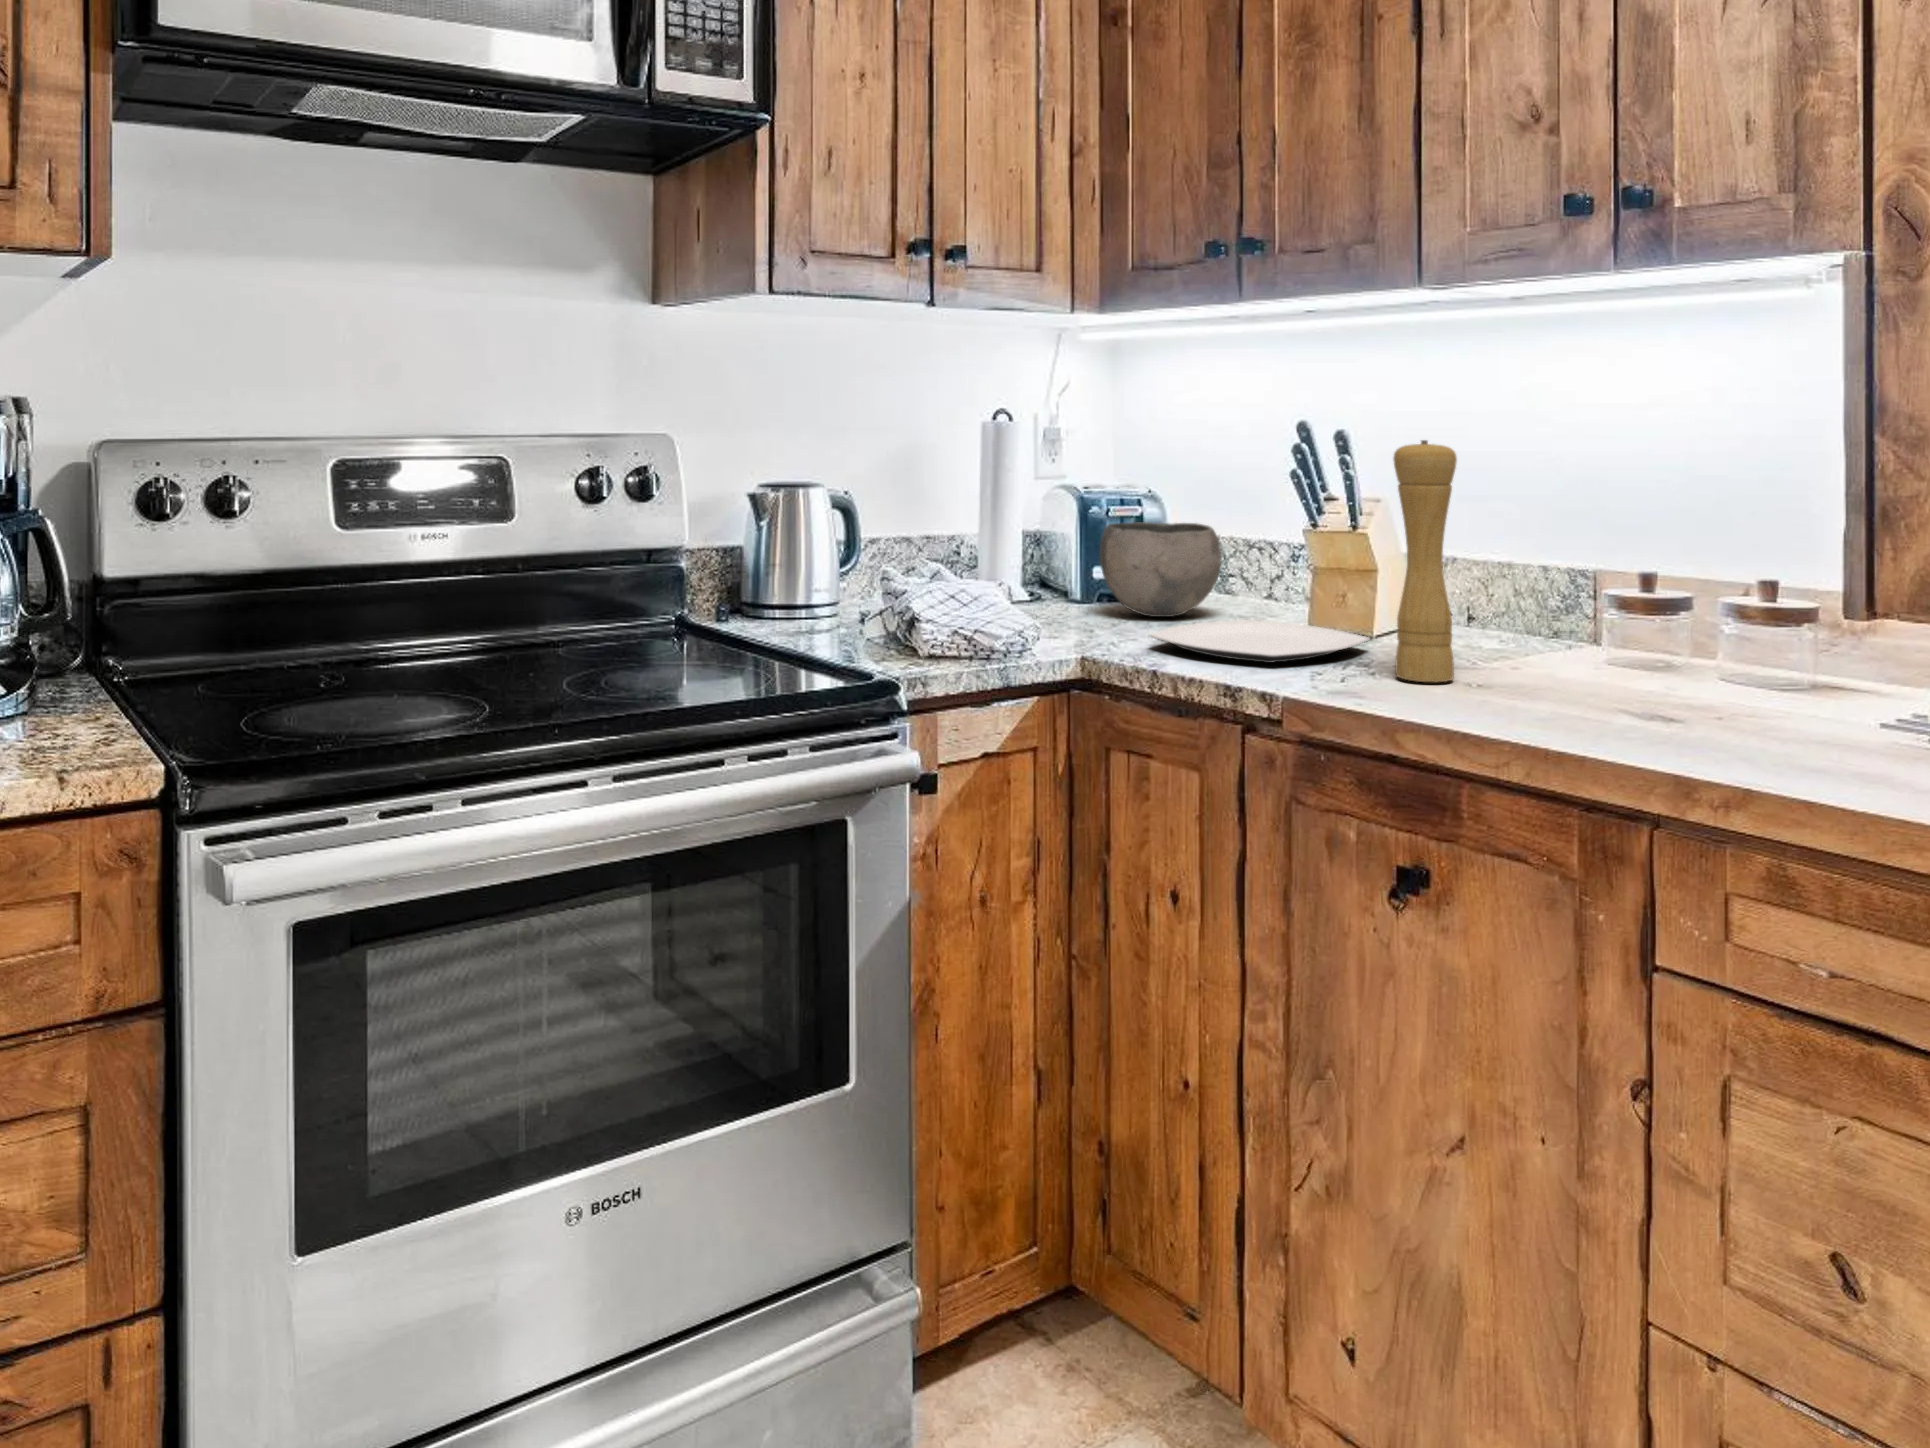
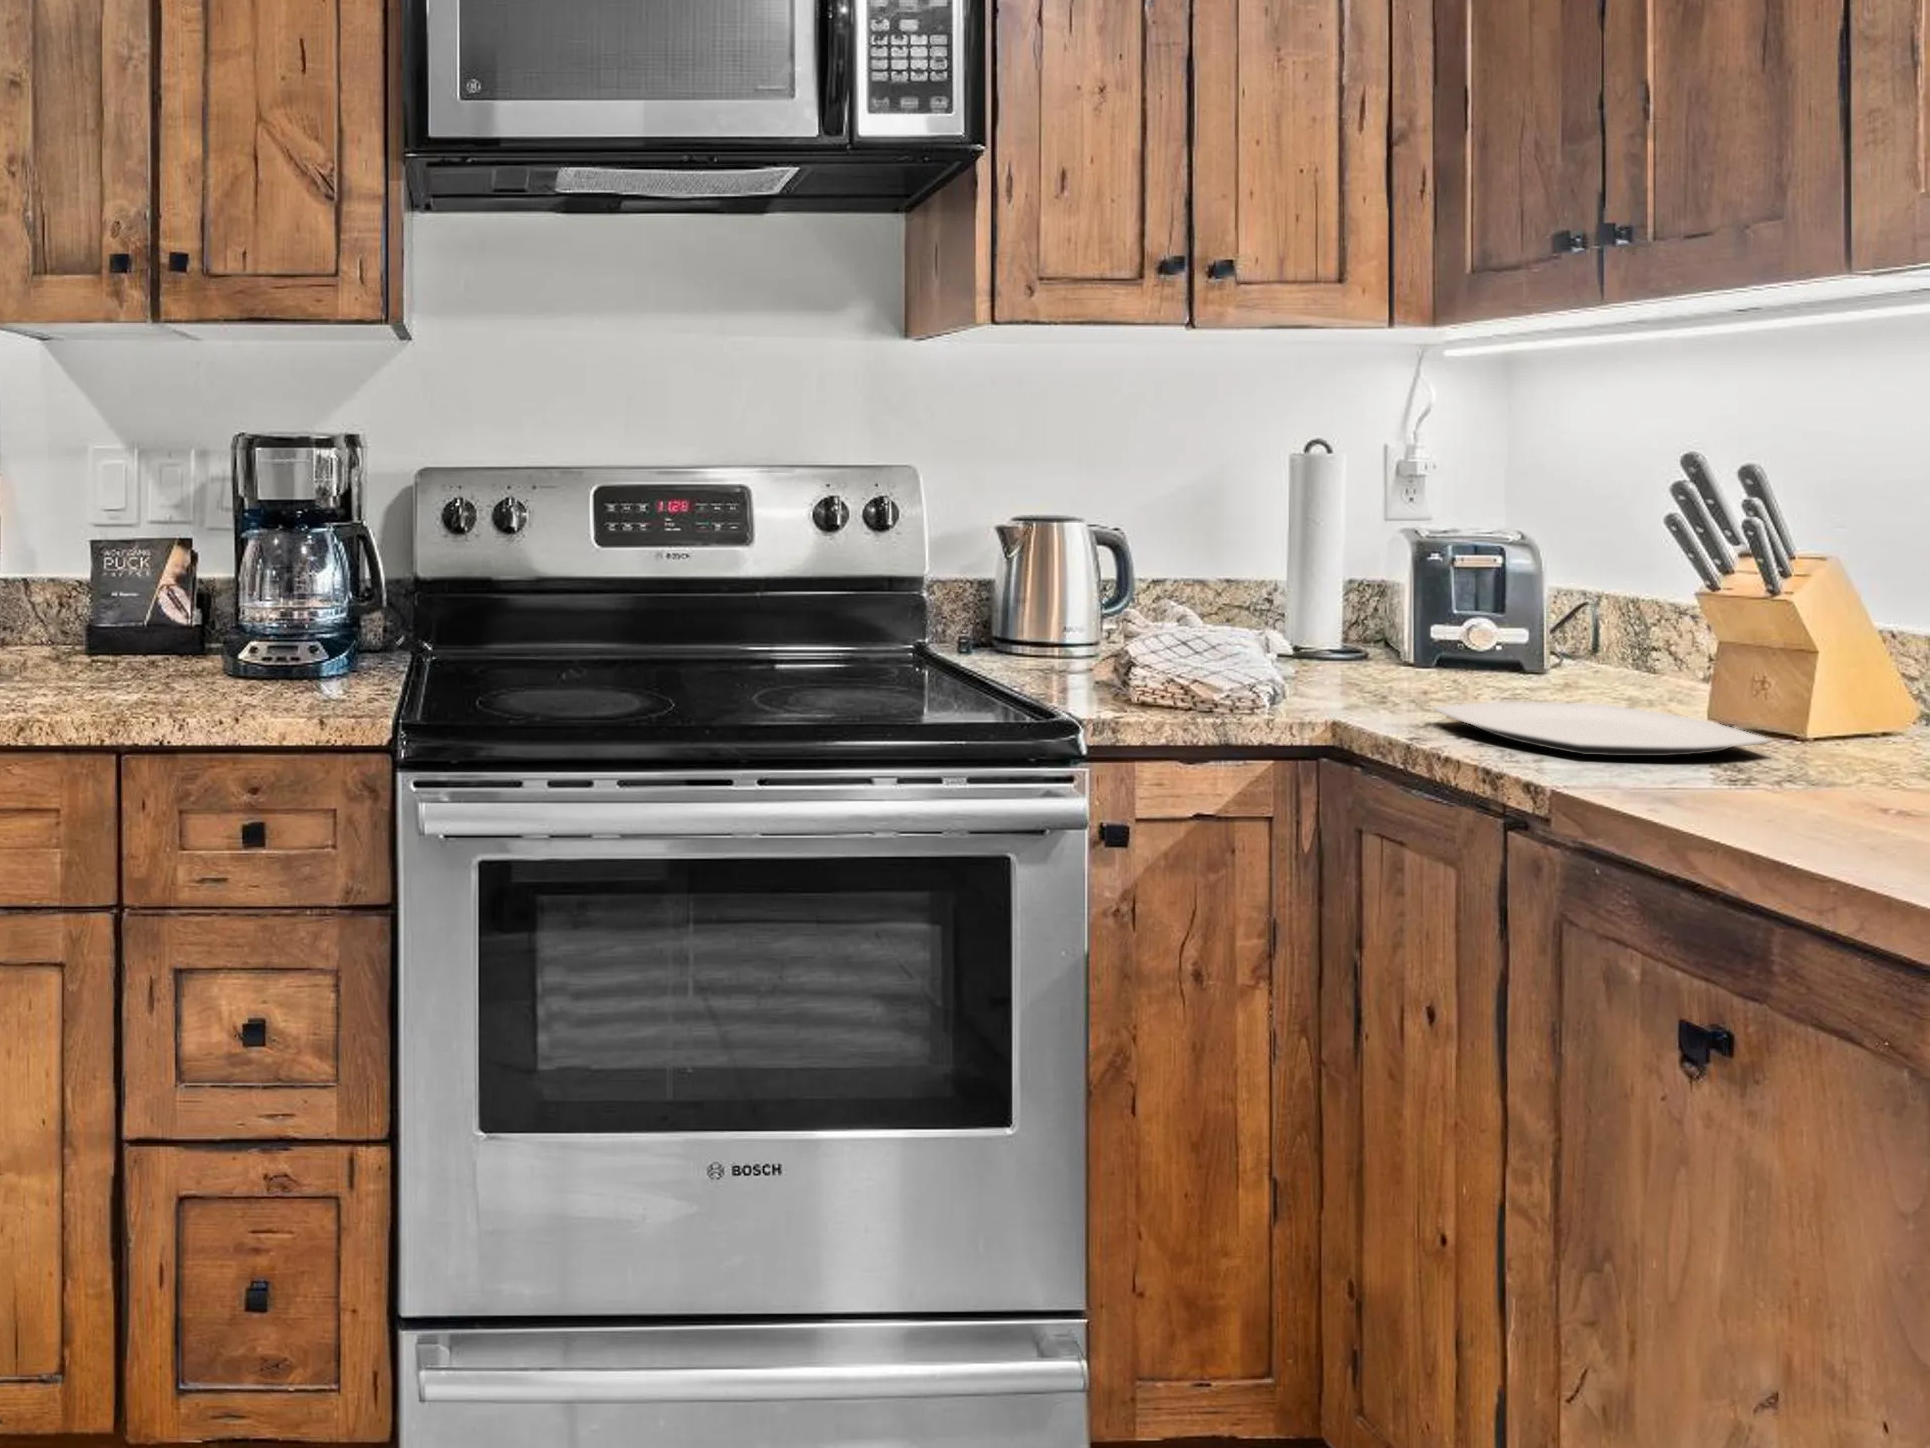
pepper mill: present [1394,440,1457,682] -> none [1752,479,1856,802]
bowl: present [1100,522,1221,617] -> none [1421,577,1599,694]

